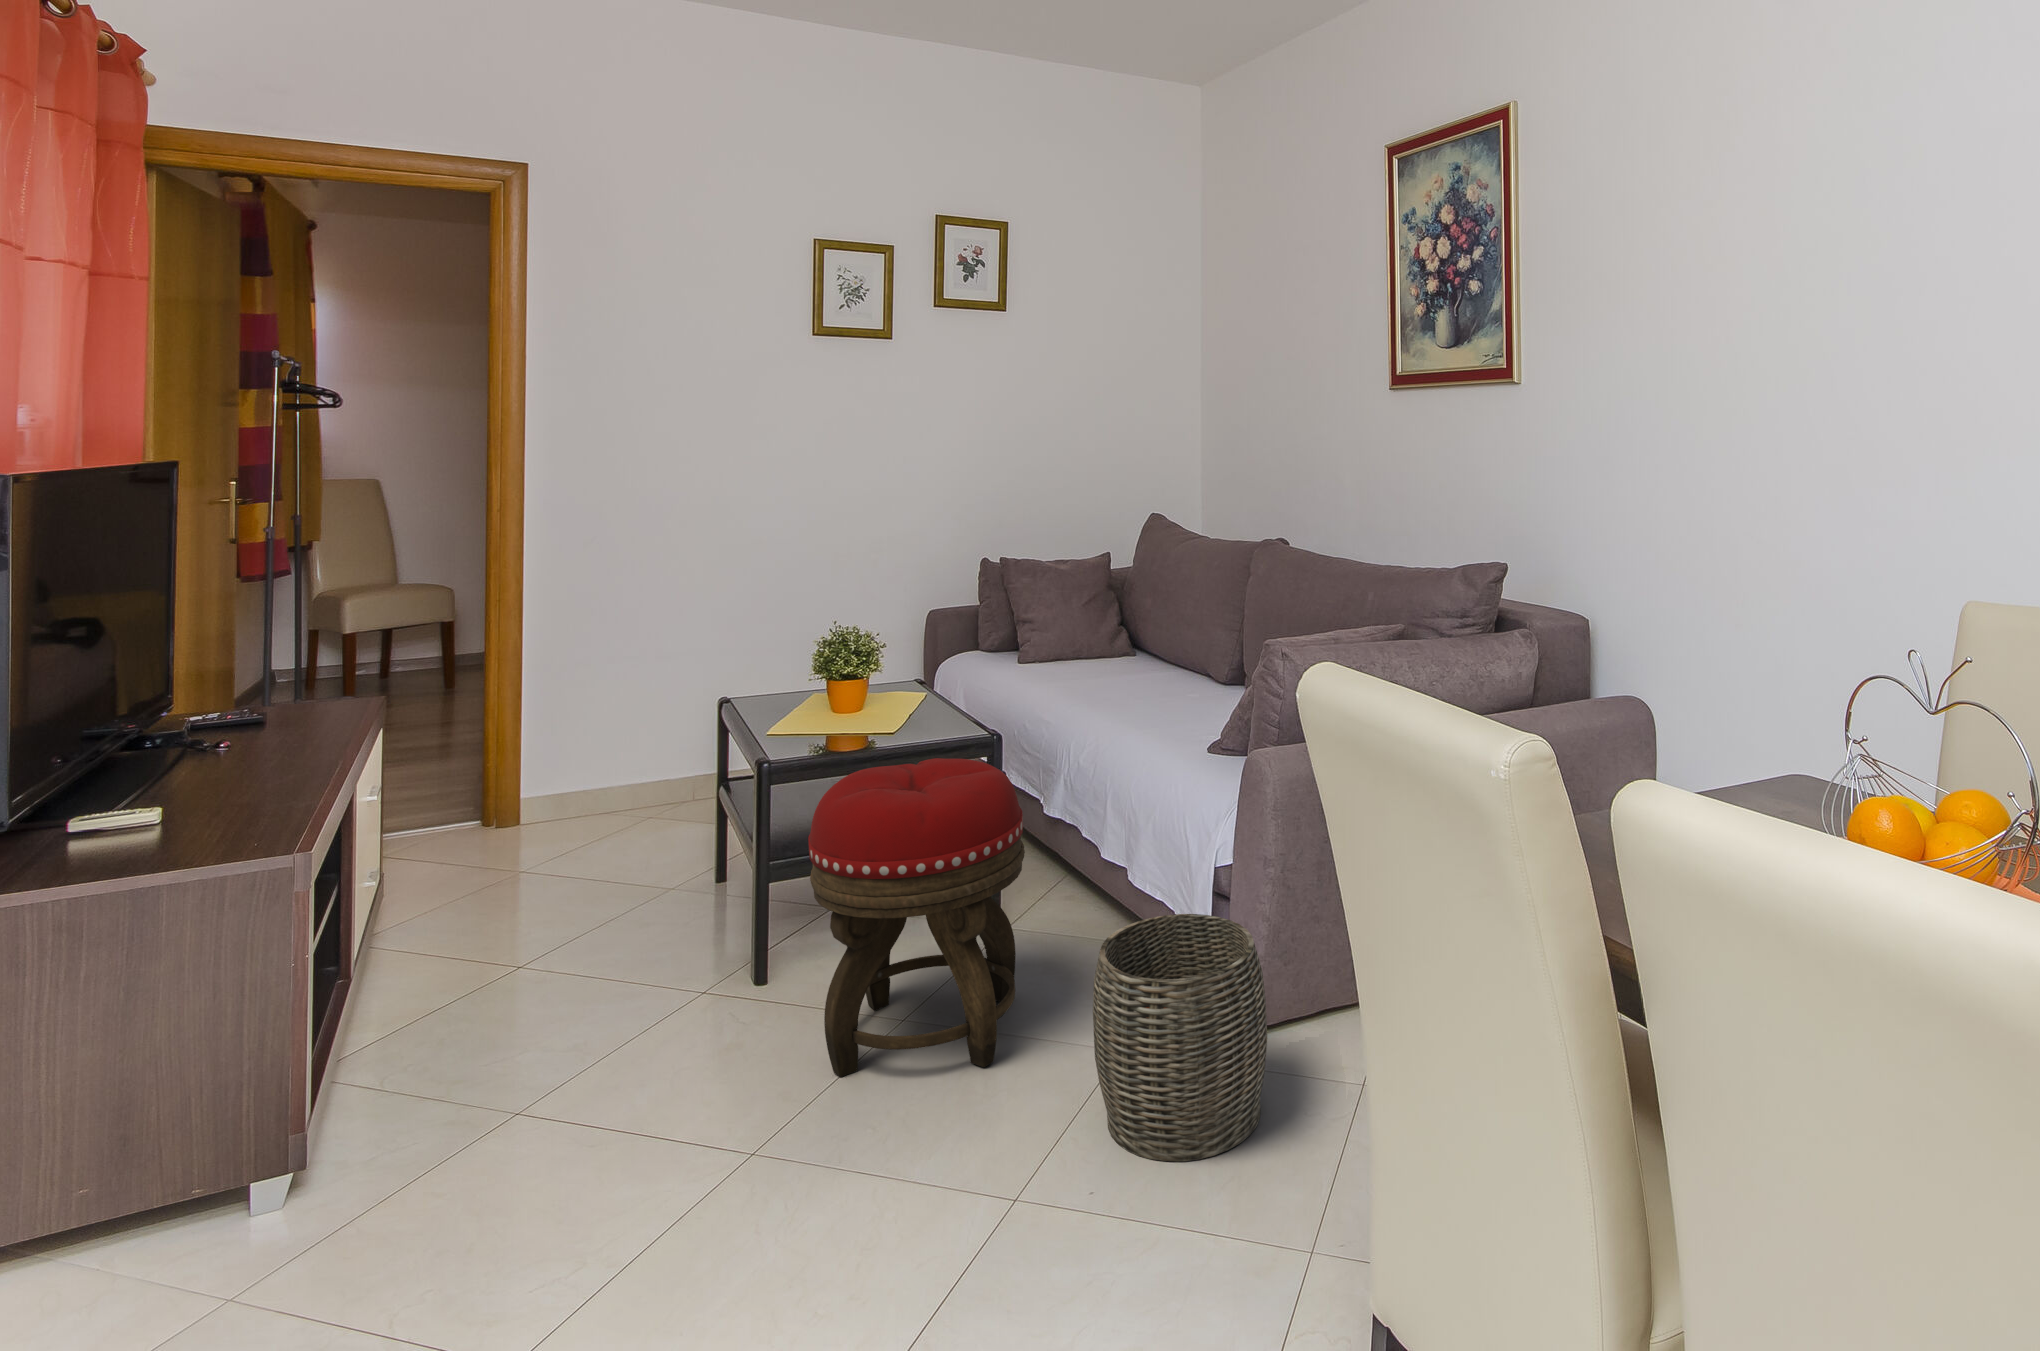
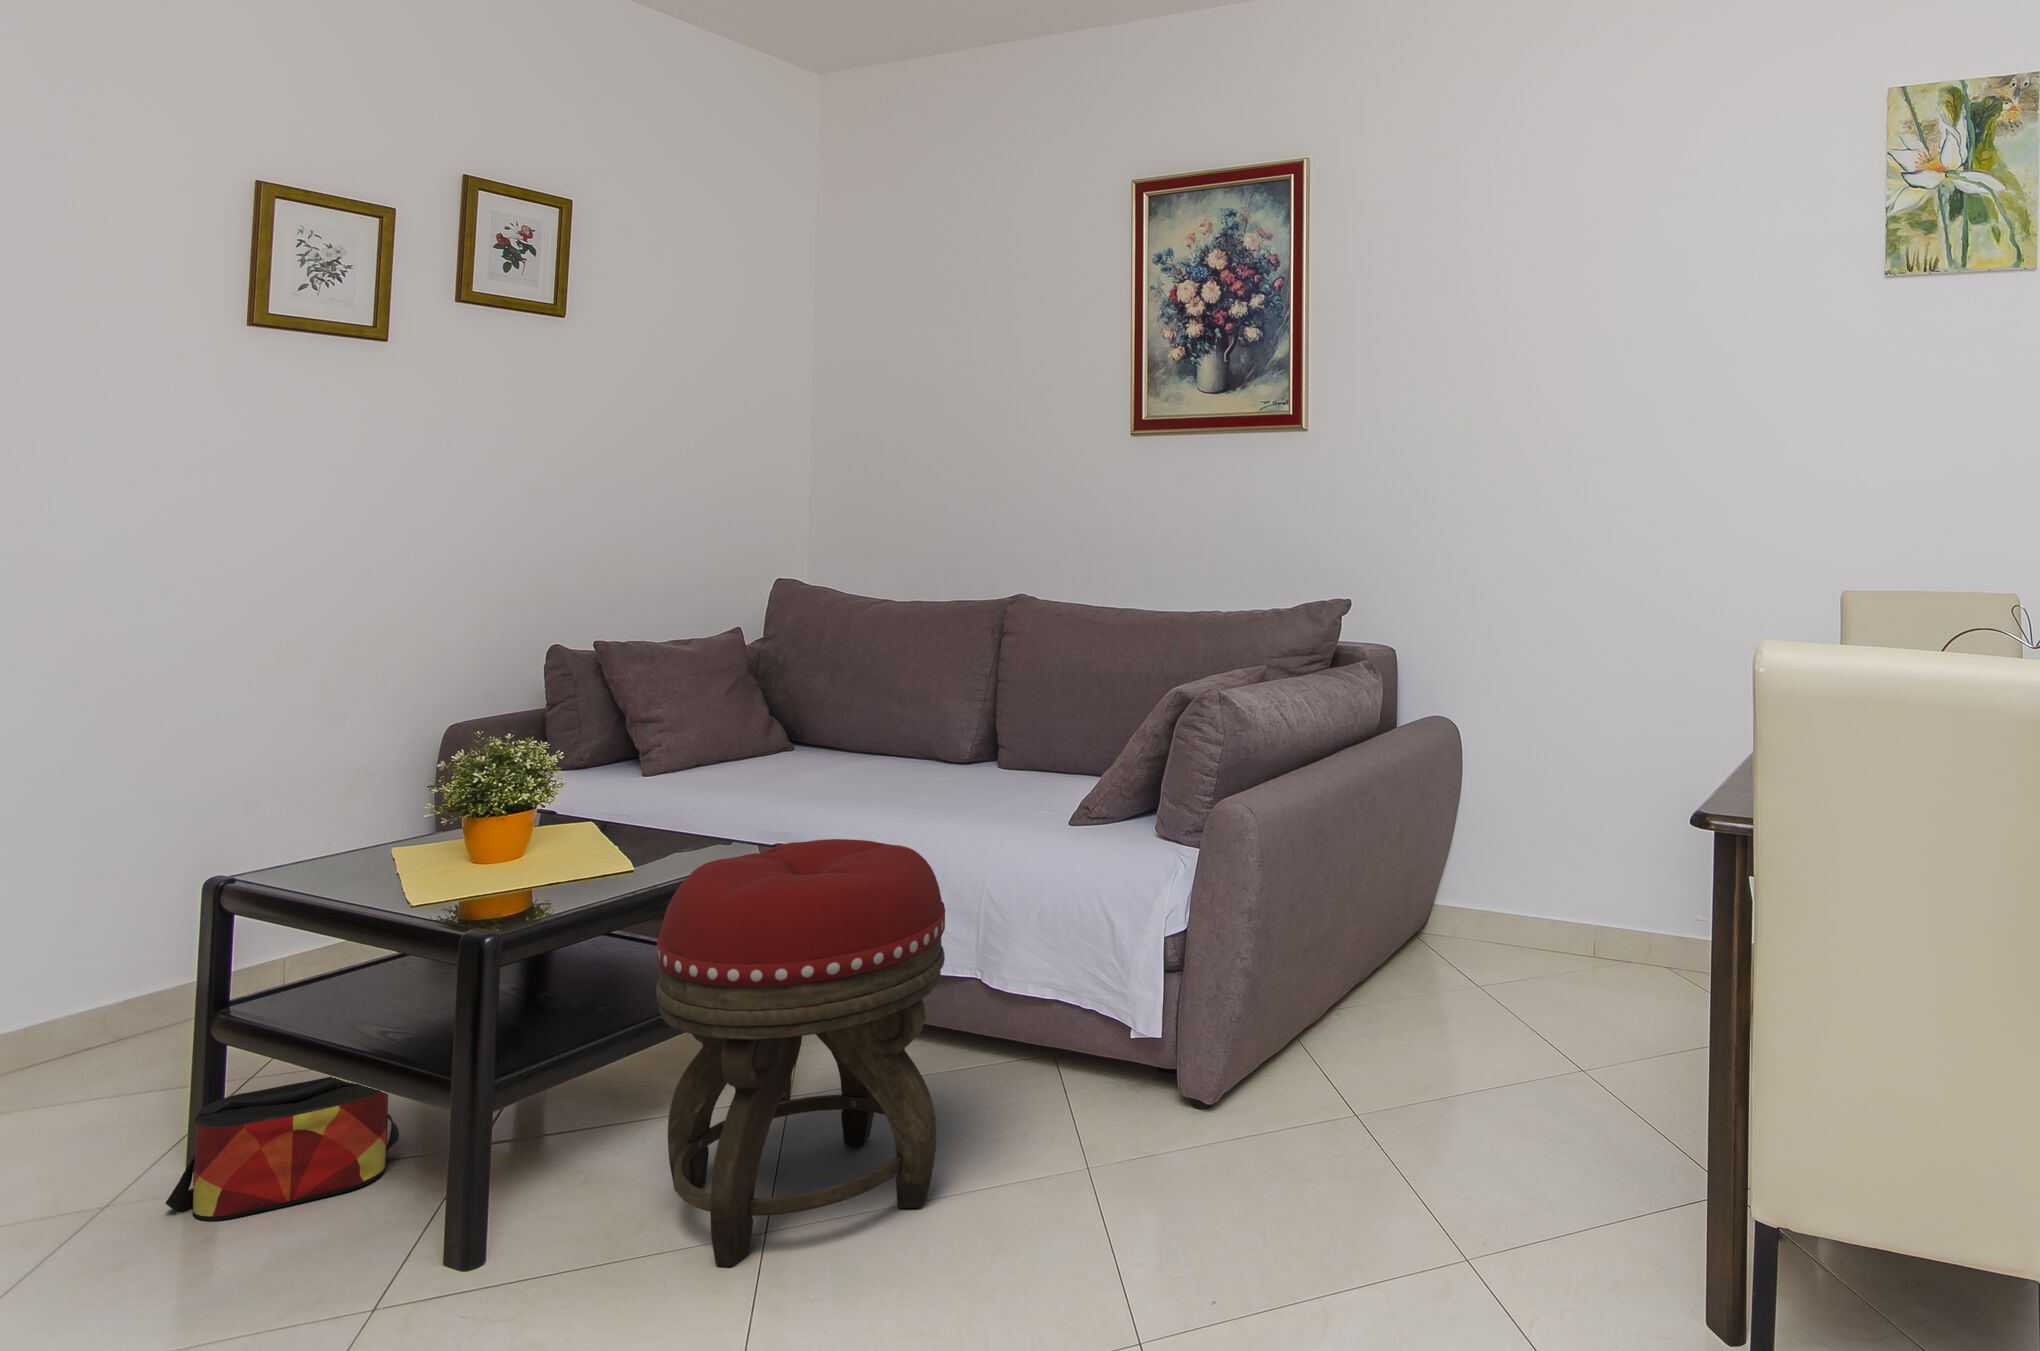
bag: none [640,873,763,956] -> present [165,1077,399,1221]
woven basket: present [1093,914,1267,1161] -> none [1103,965,1295,1231]

